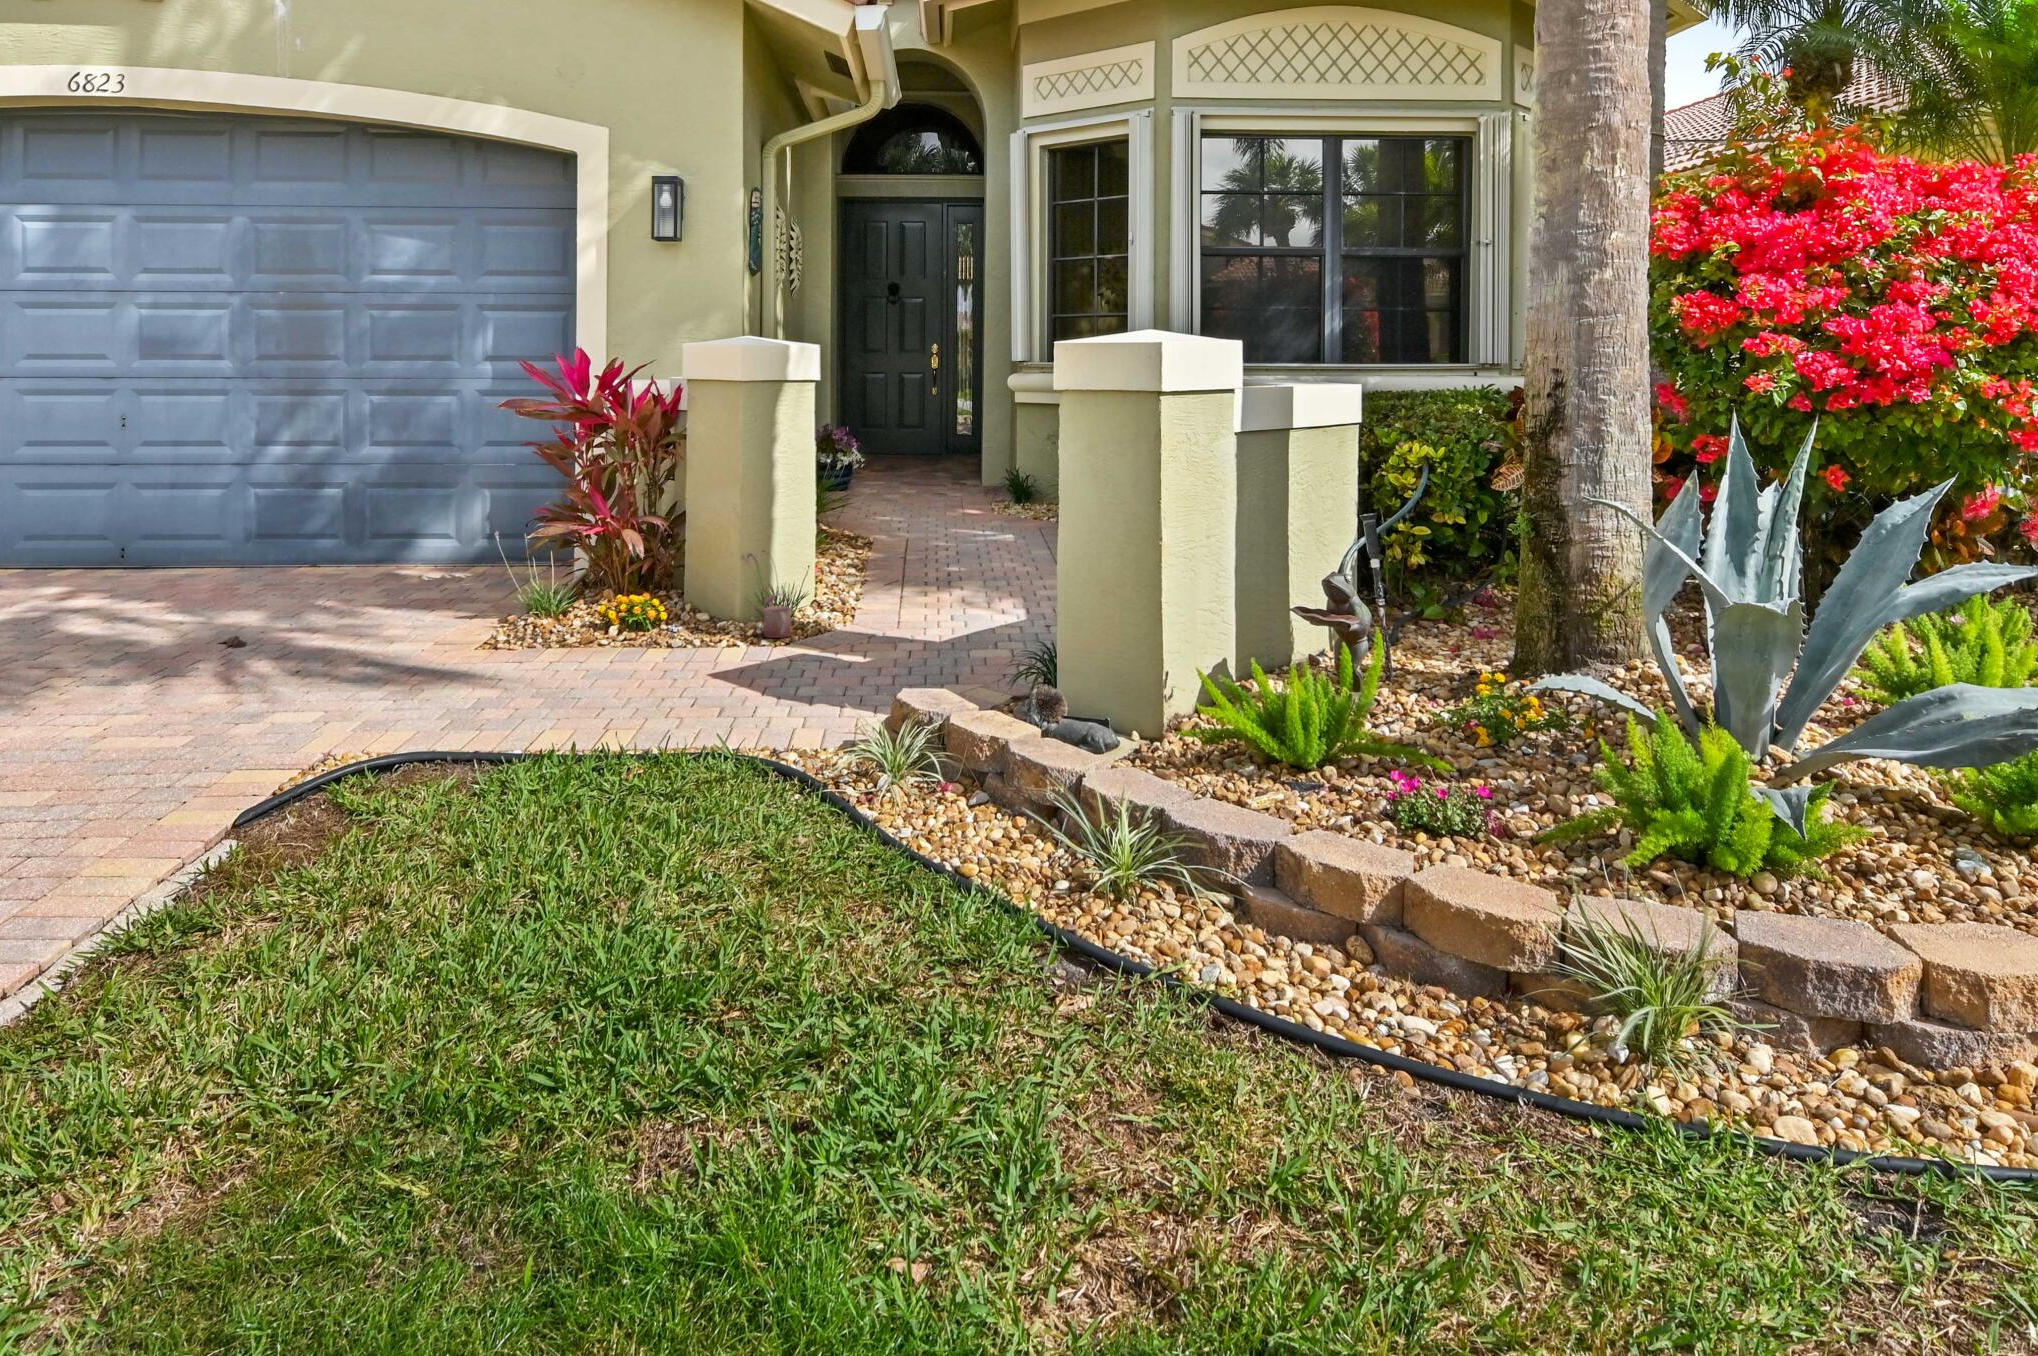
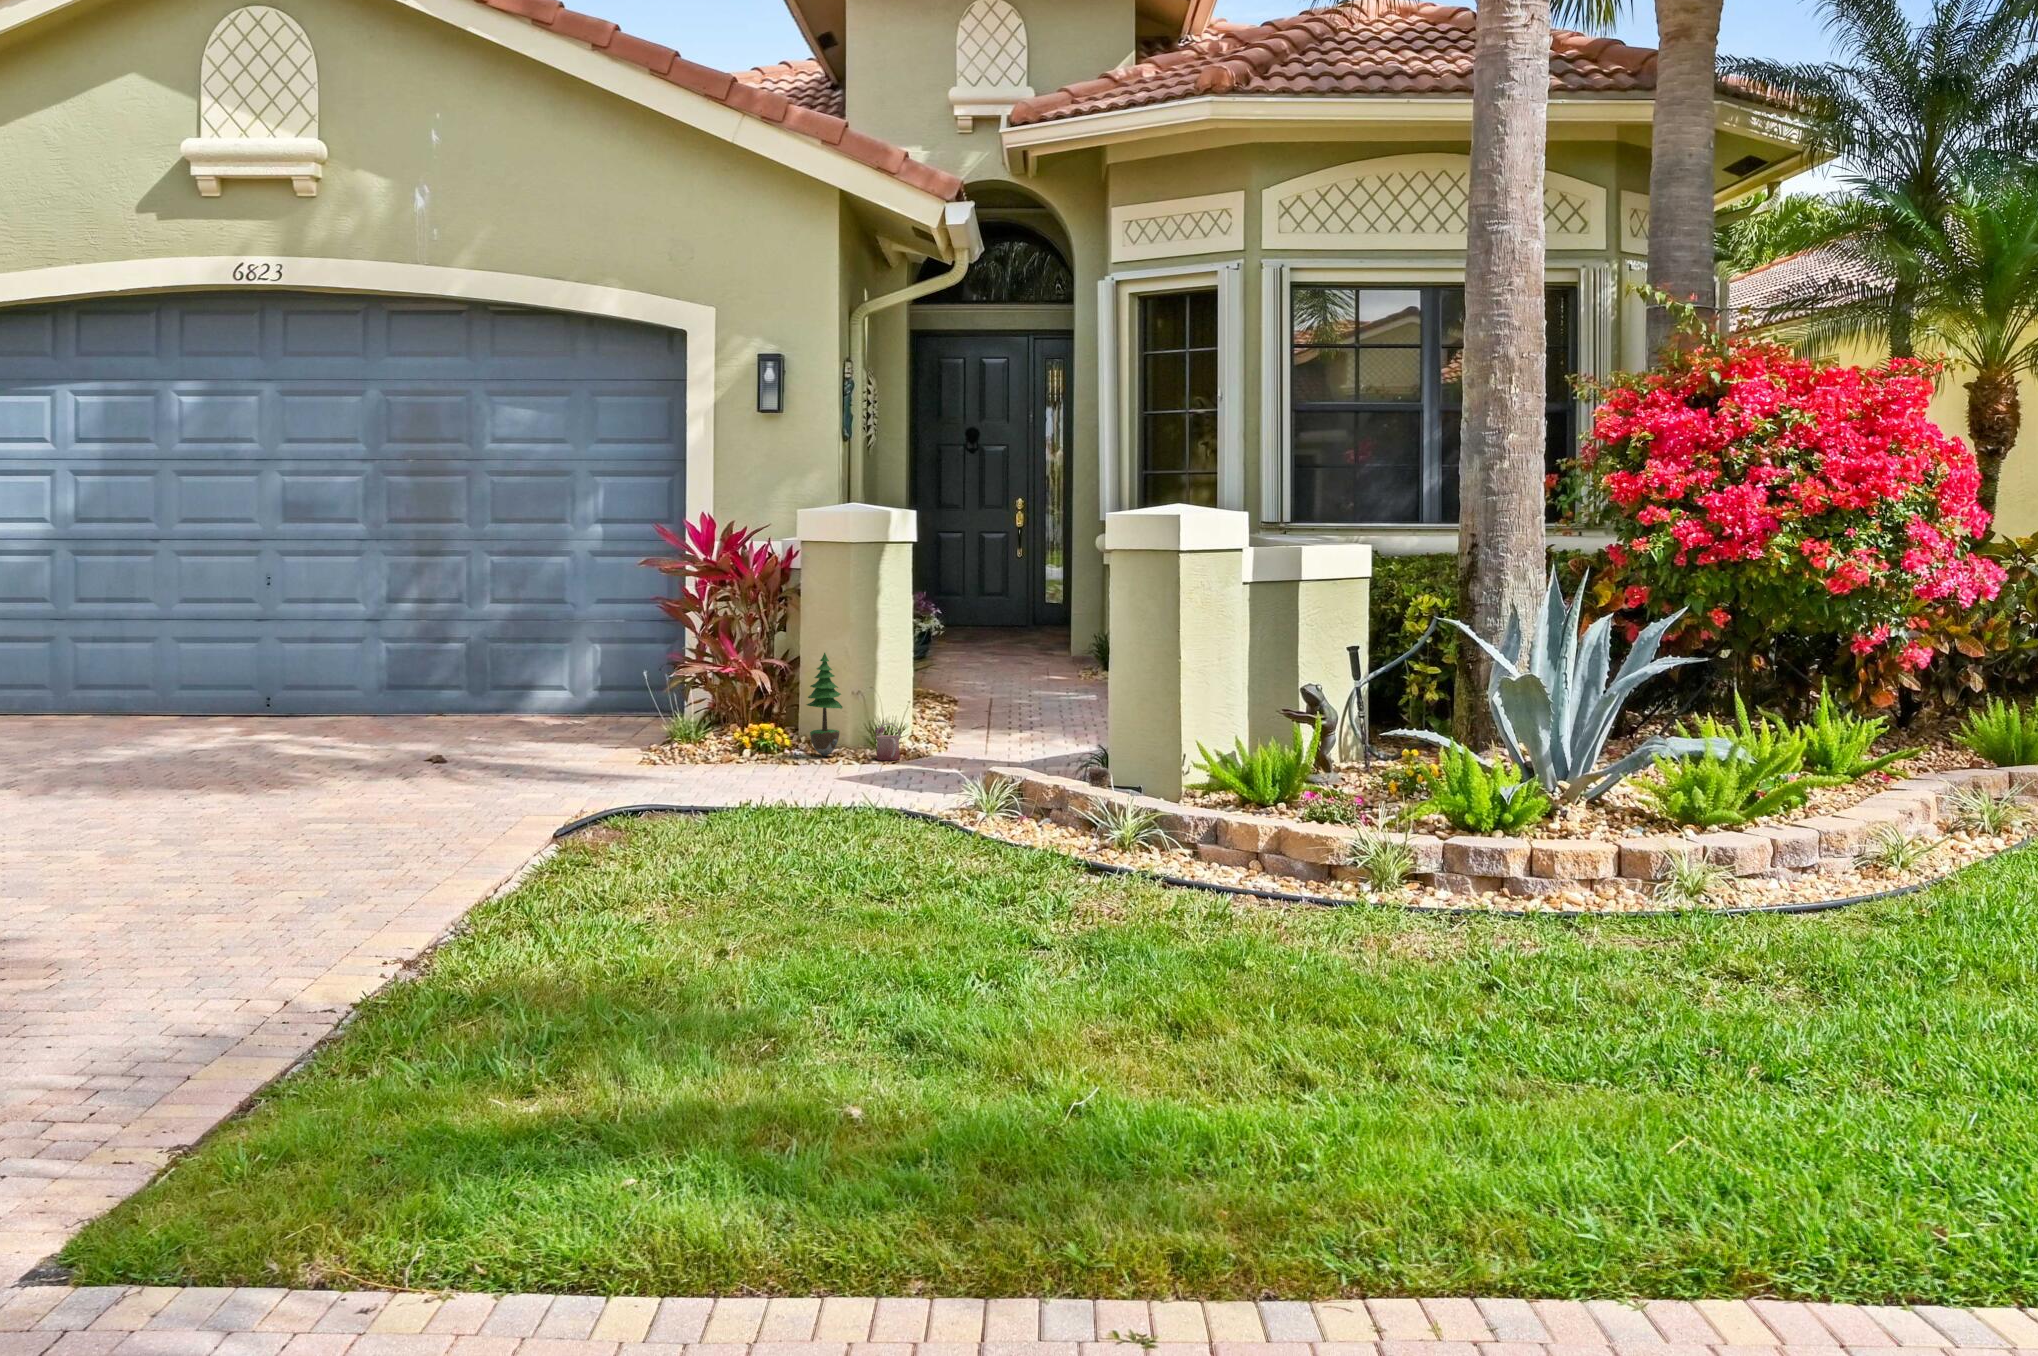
potted tree: none [681,508,726,631] -> present [807,653,843,756]

